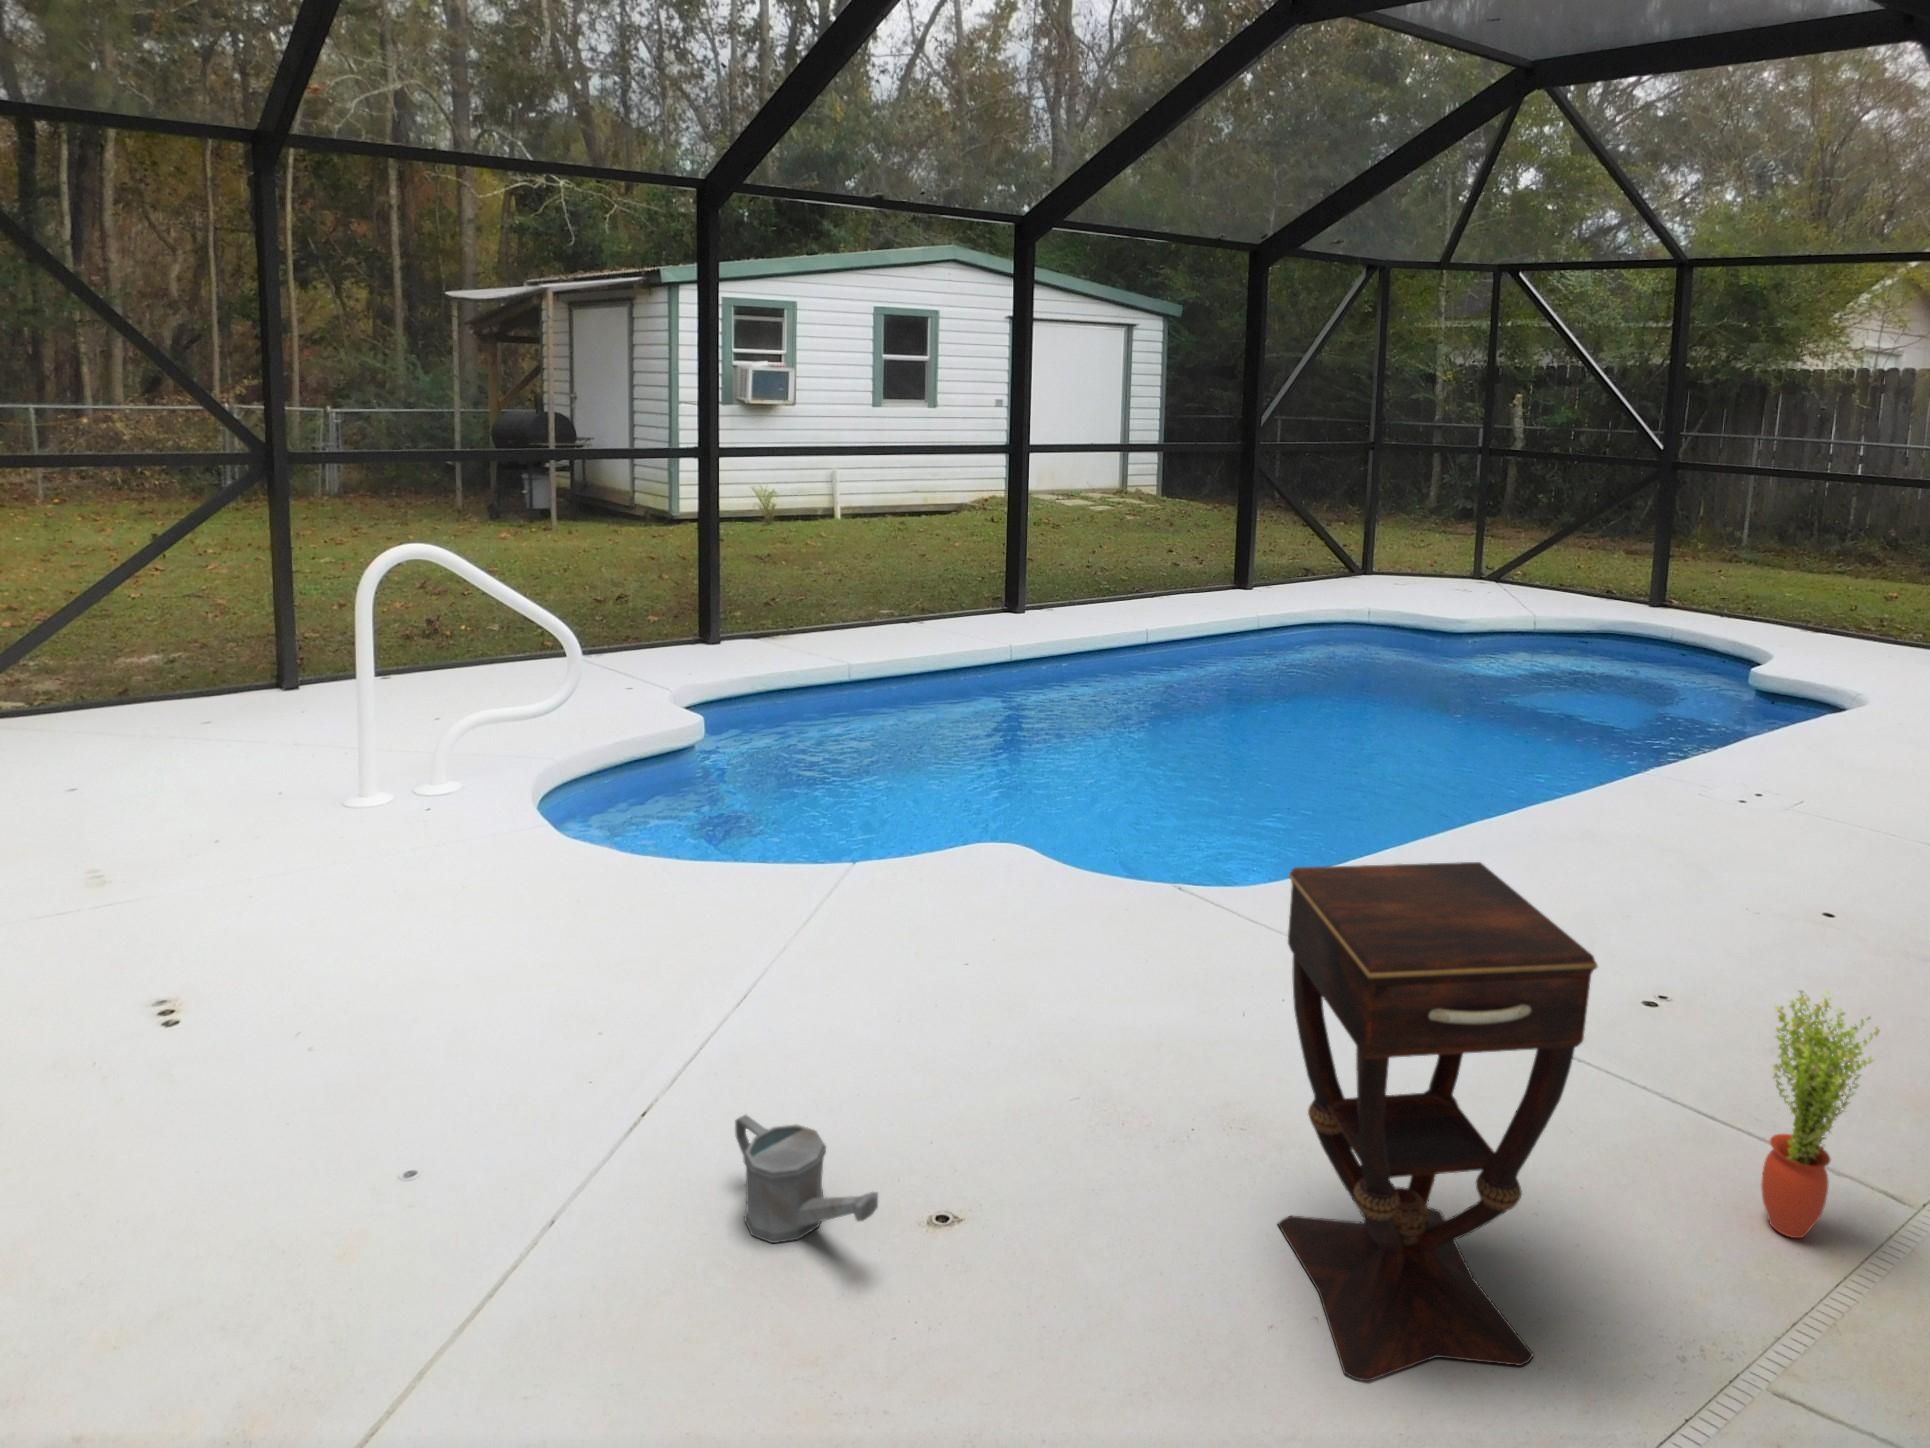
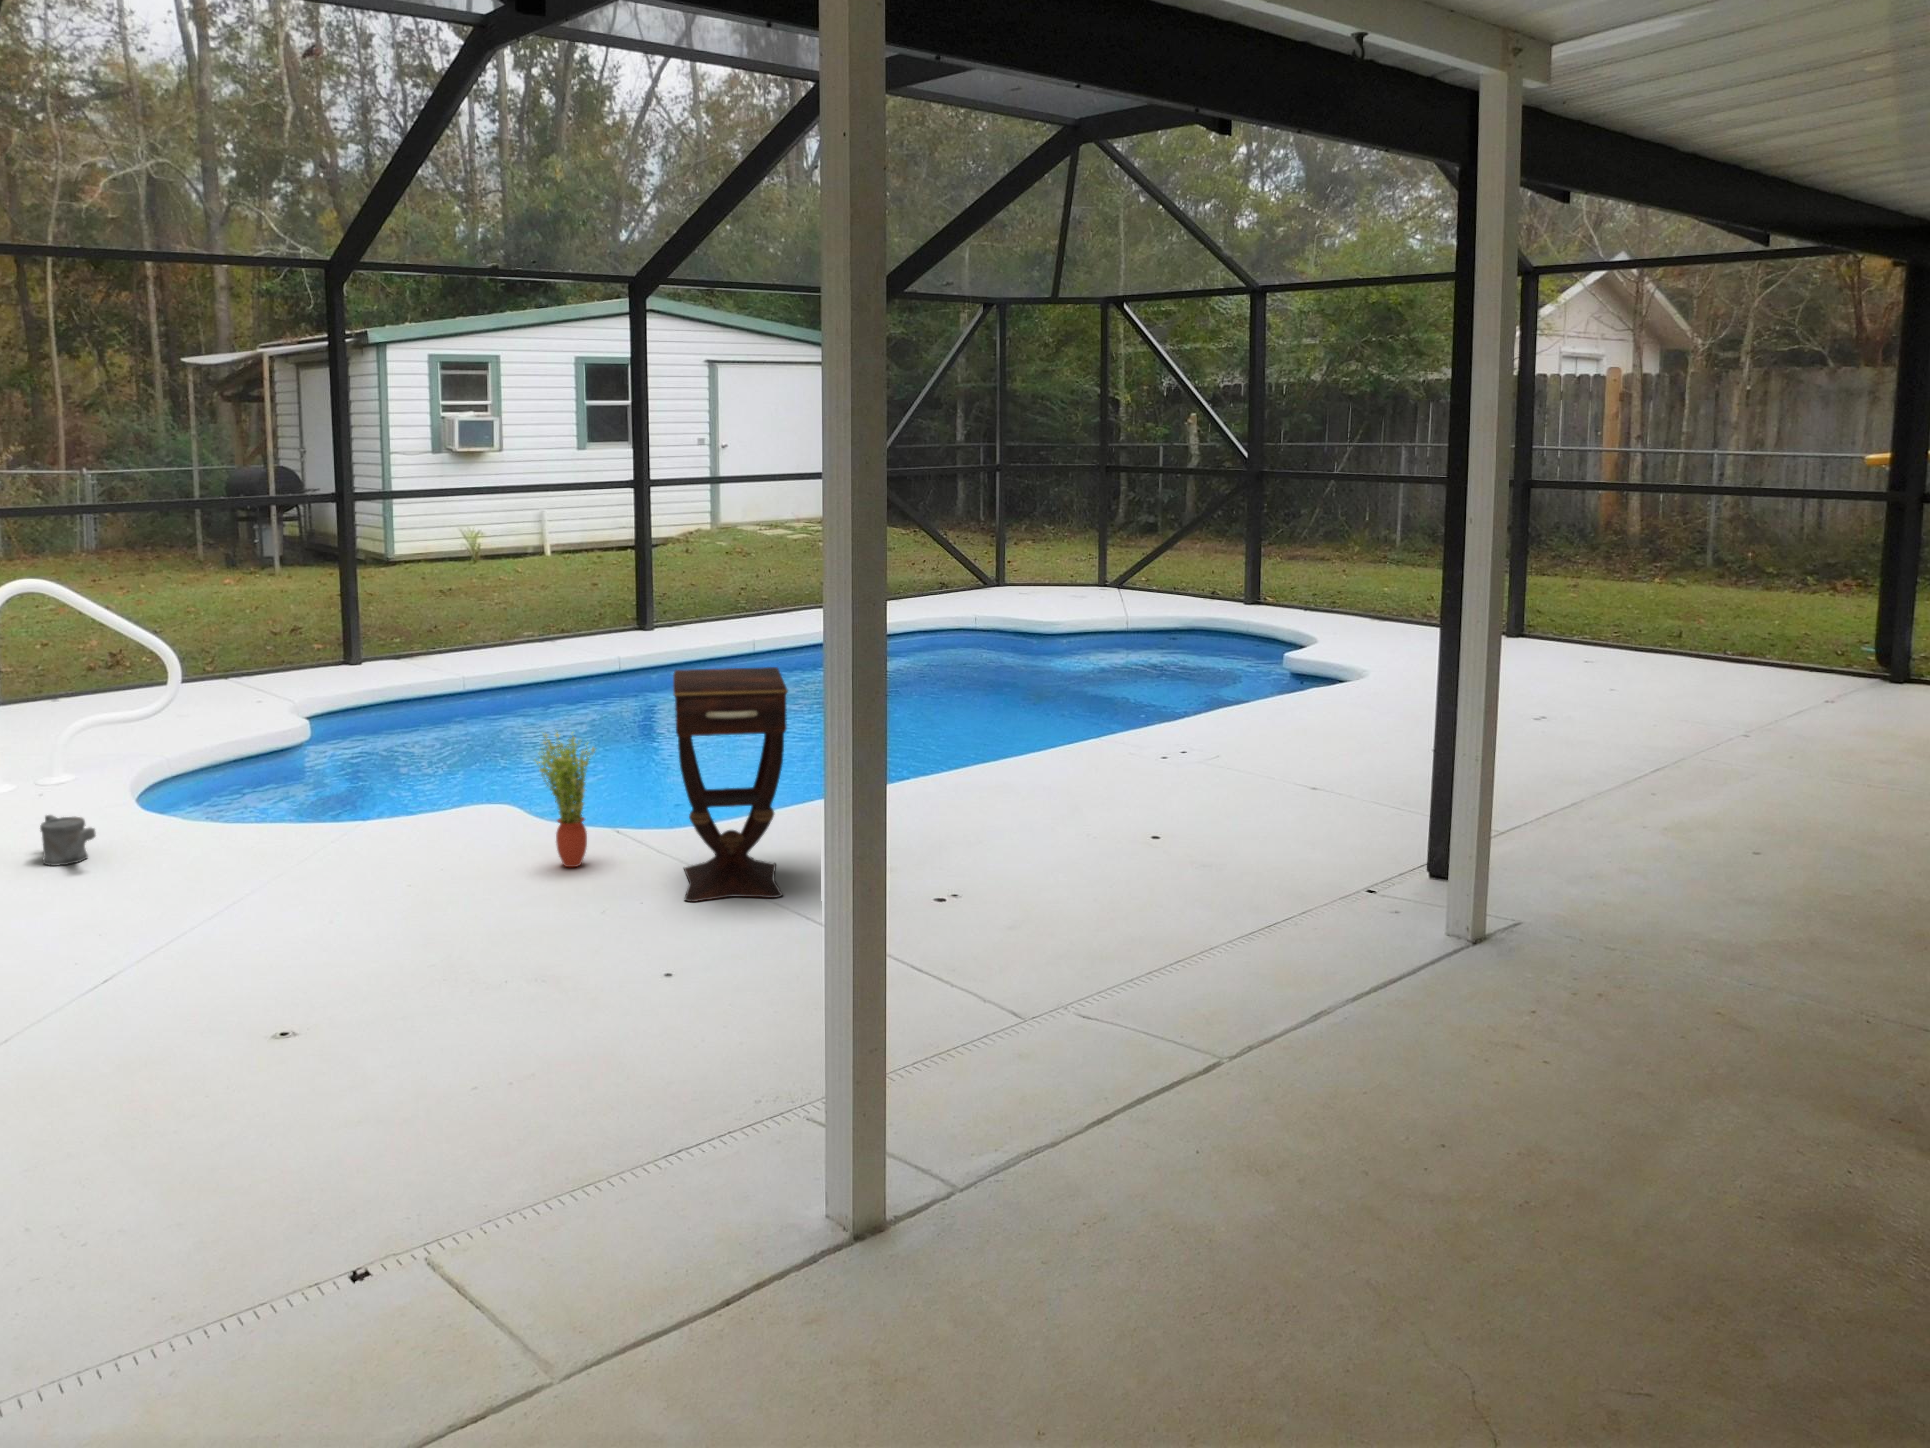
potted plant: present [1761,991,1879,1238] -> present [537,732,595,867]
watering can: present [735,1115,878,1243] -> present [40,815,96,866]

